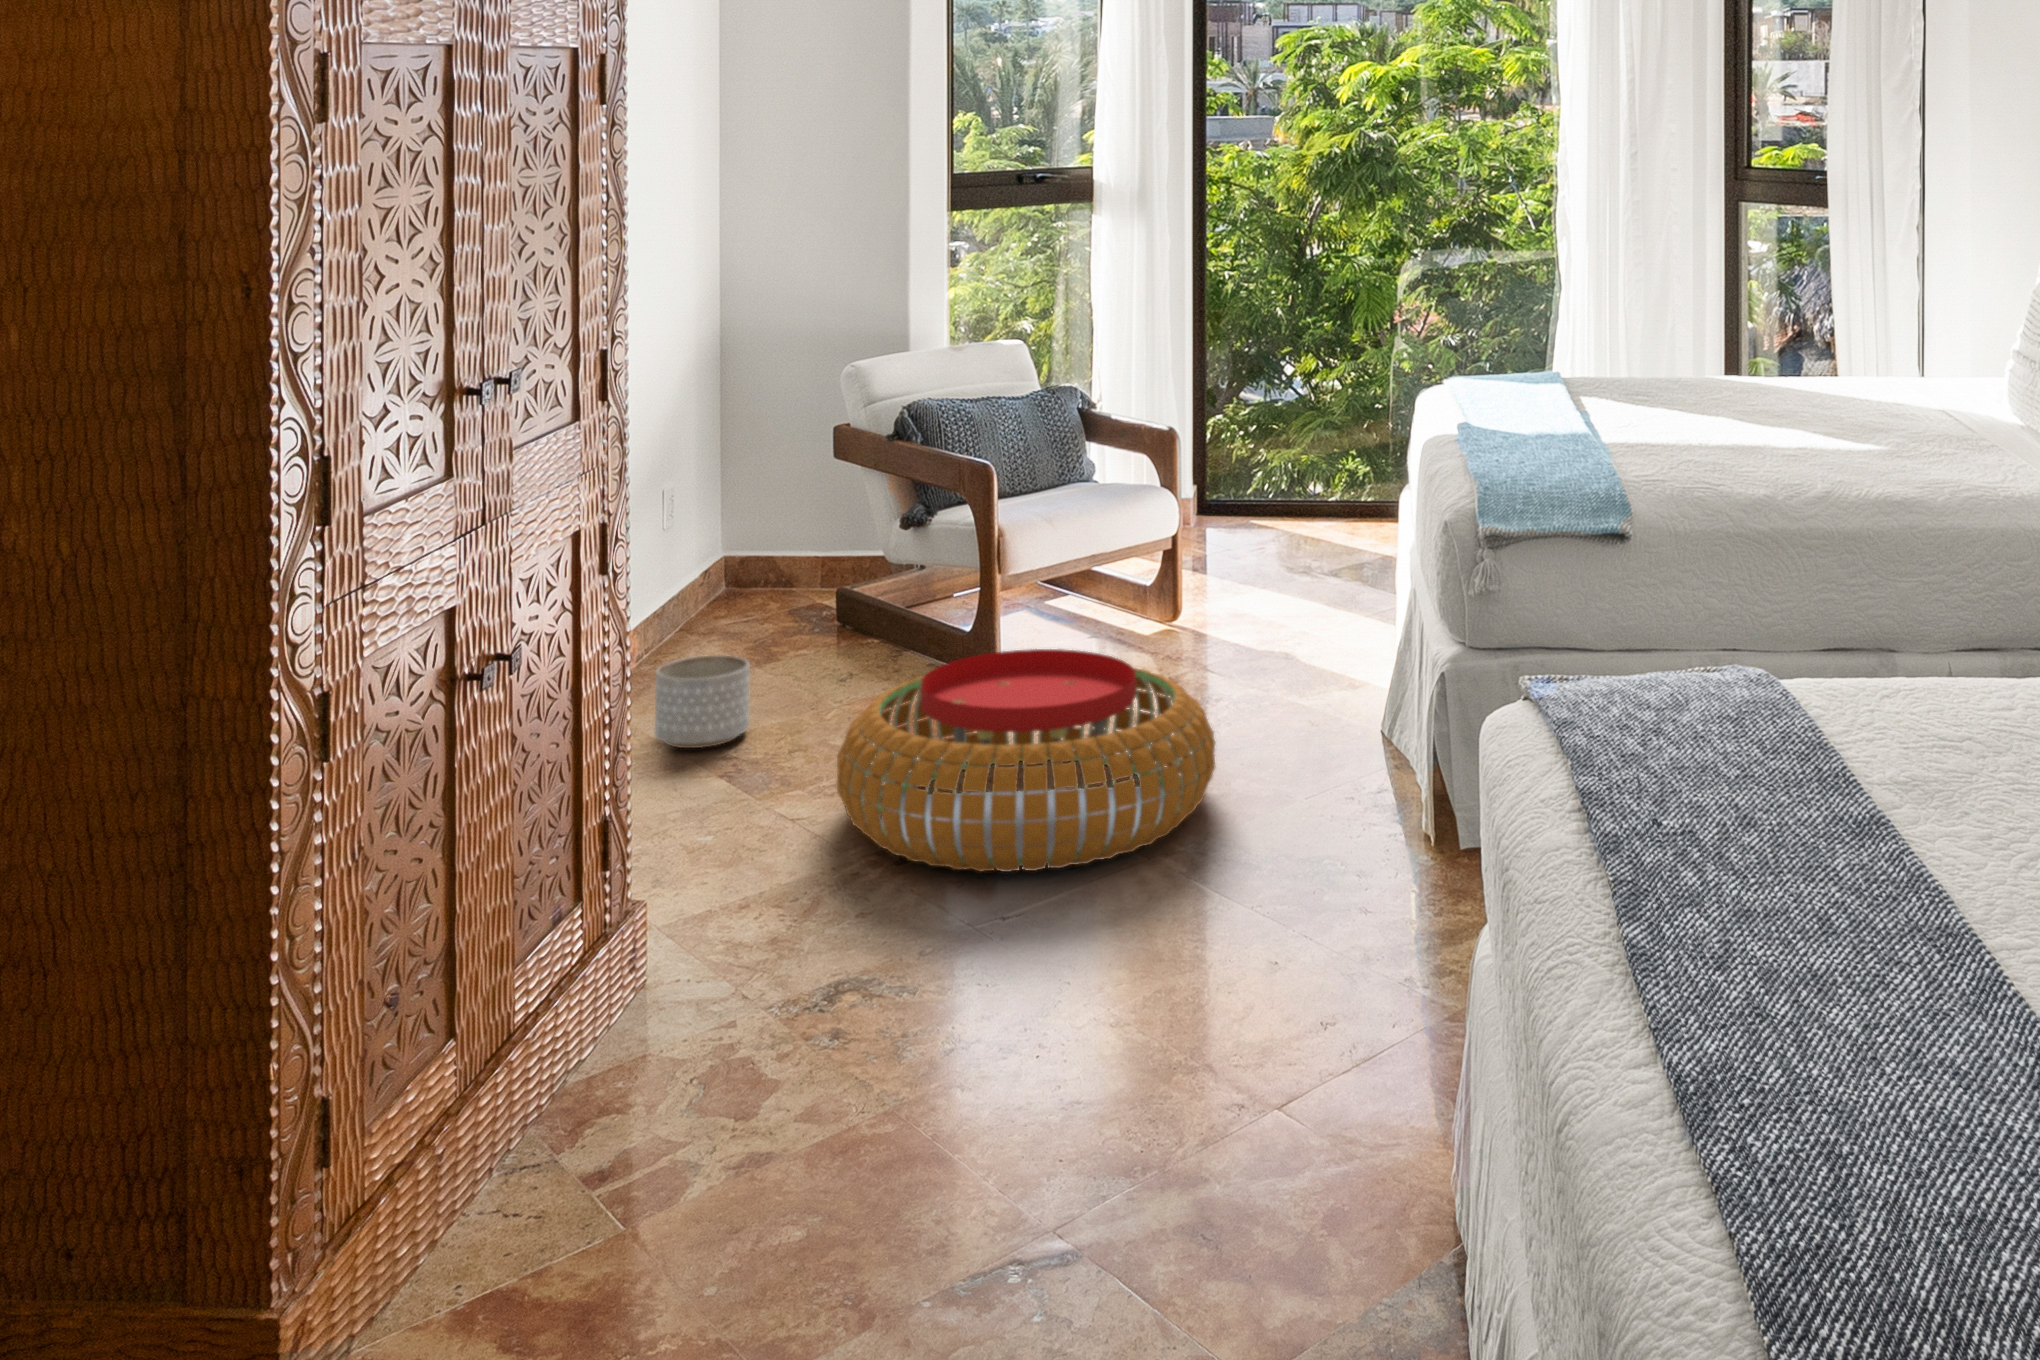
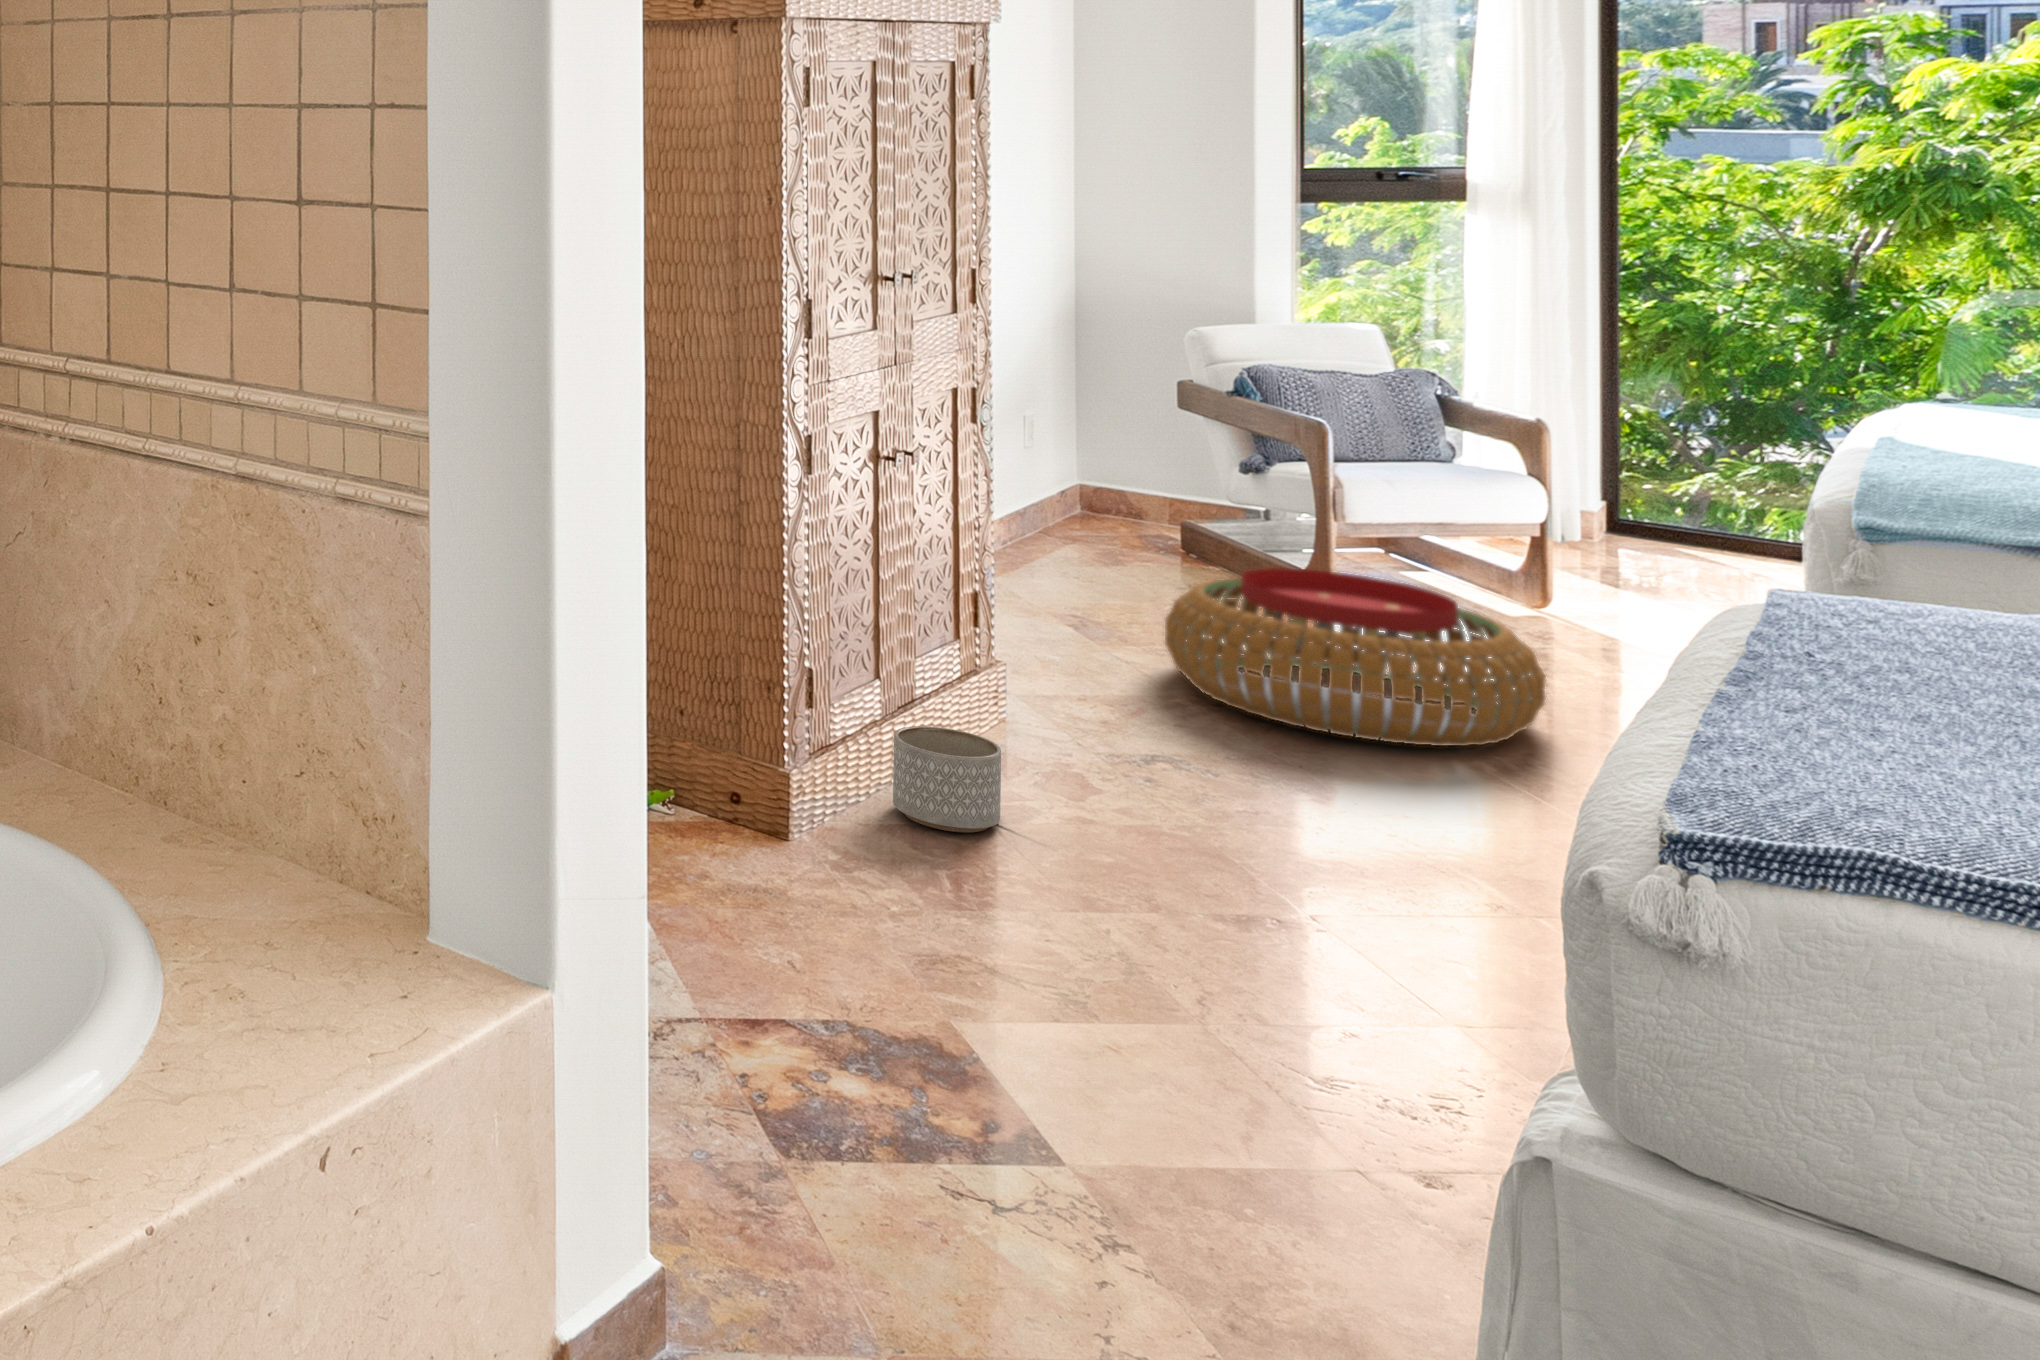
planter: present [655,655,750,748] -> present [893,726,1001,832]

